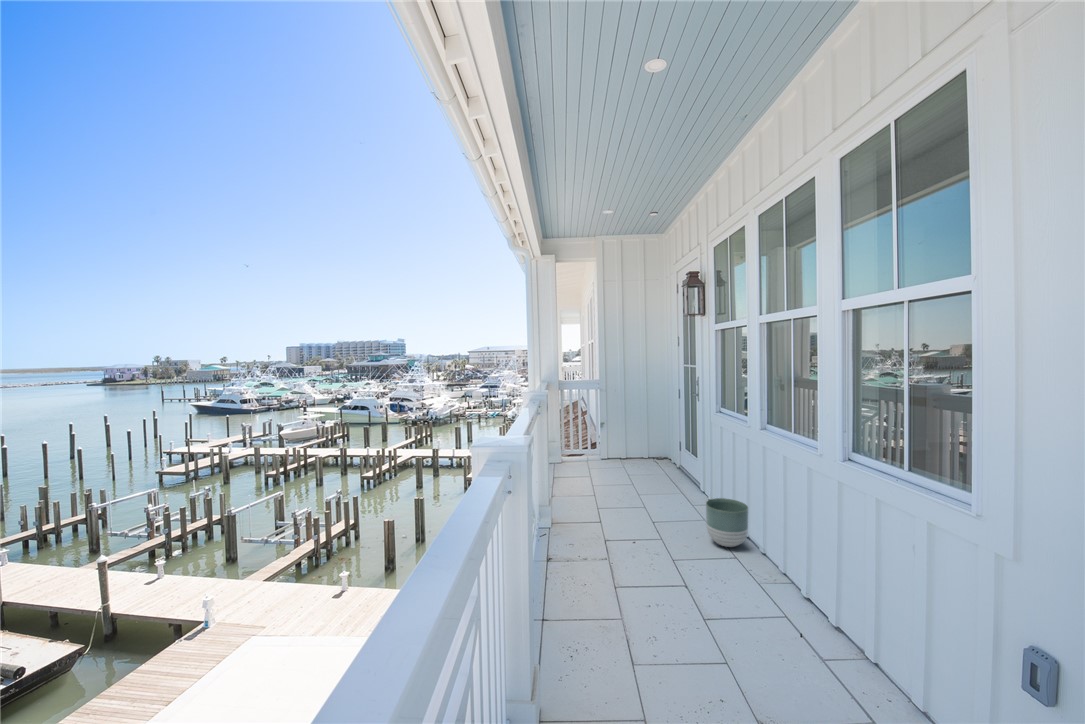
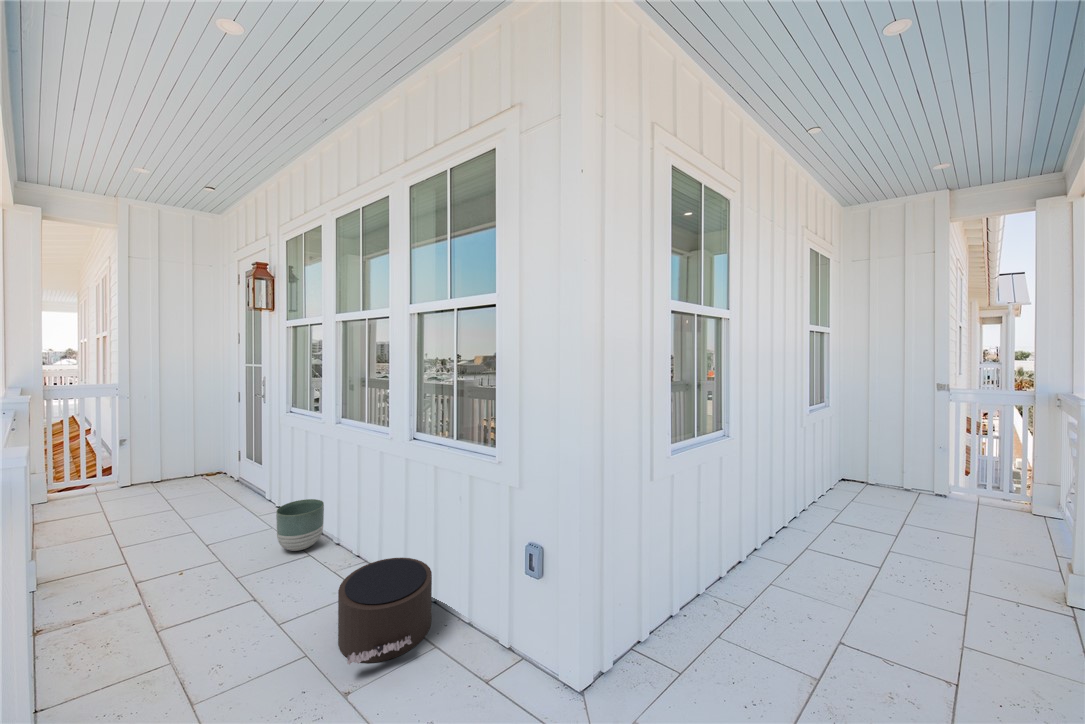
pouf: none [757,582,869,697] -> present [338,558,432,665]

